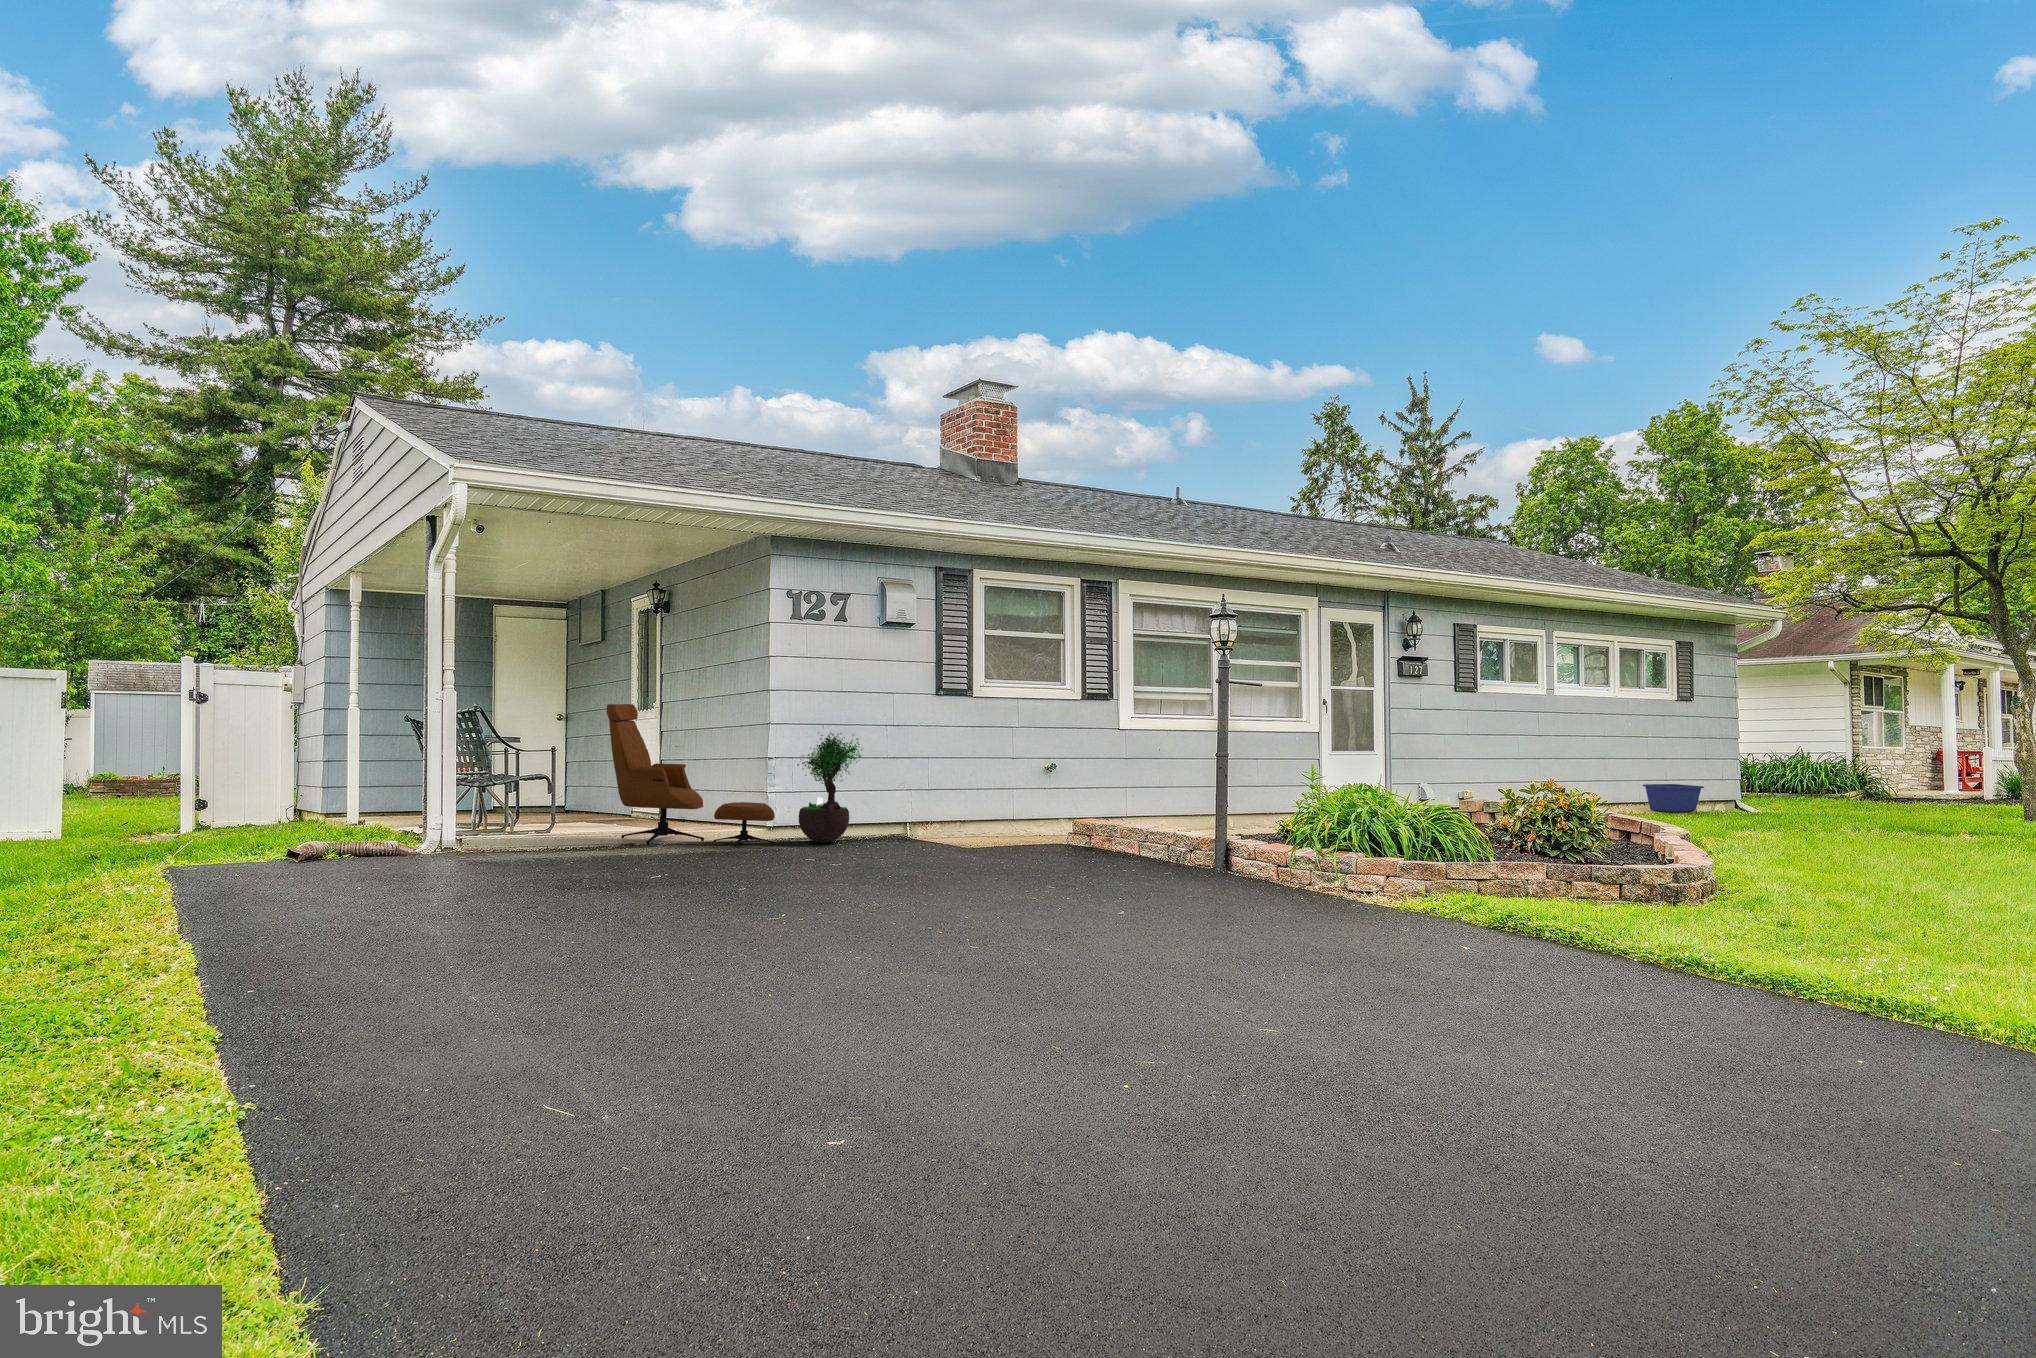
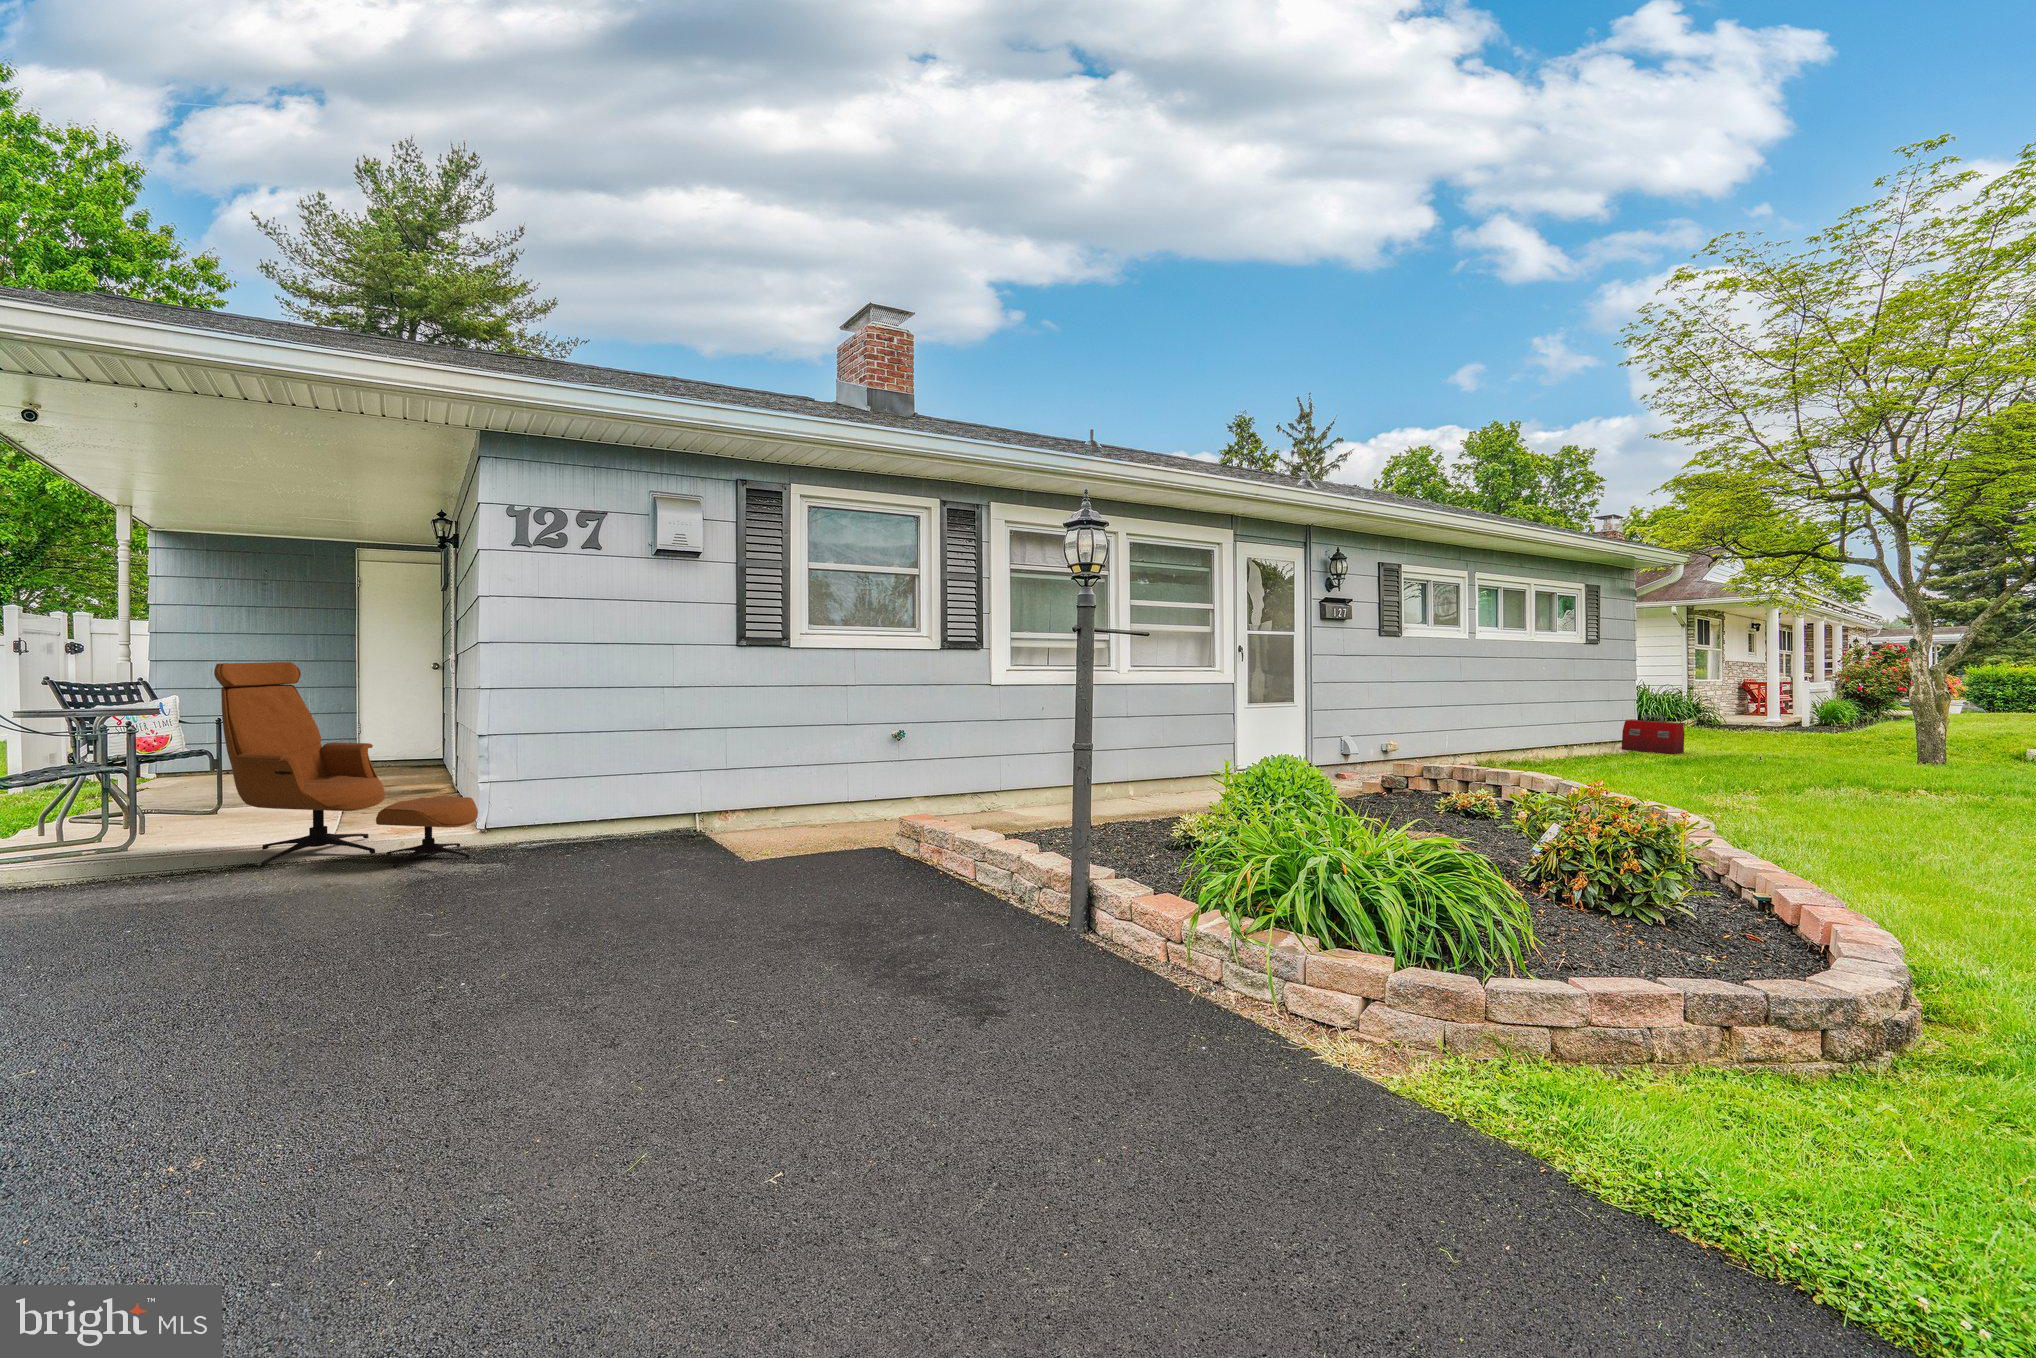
potted tree: present [797,726,862,843] -> none [493,691,604,852]
toolbox: none [1721,772,1781,812] -> present [1622,715,1685,754]
storage bin: present [1642,784,1704,812] -> none [1553,728,1616,757]

